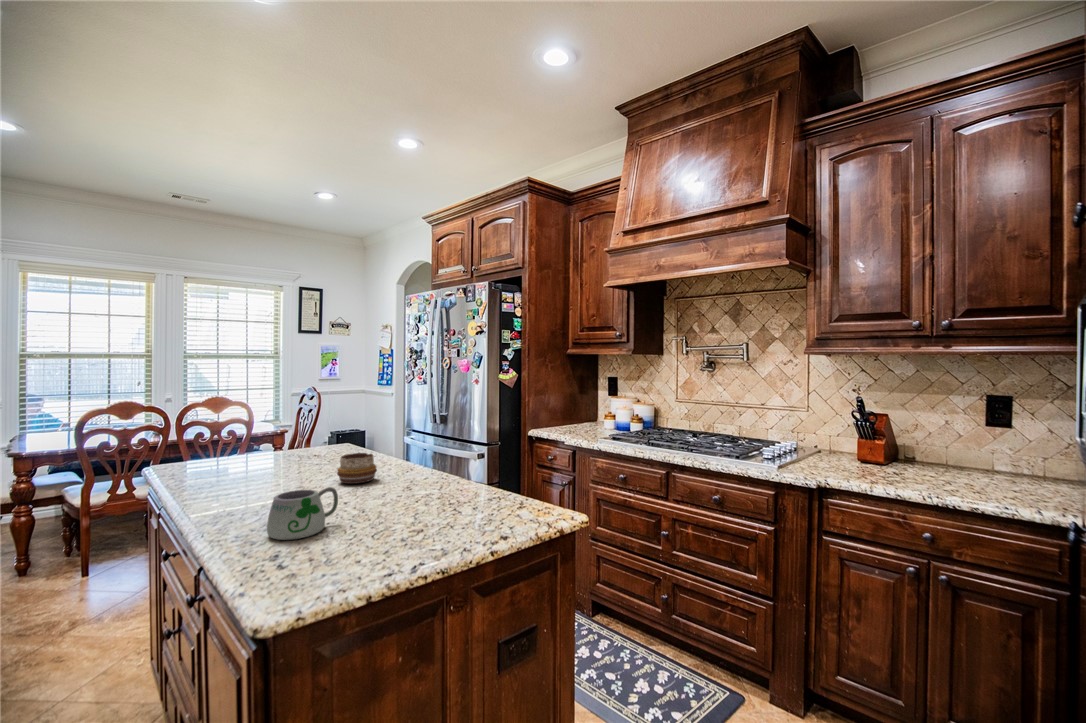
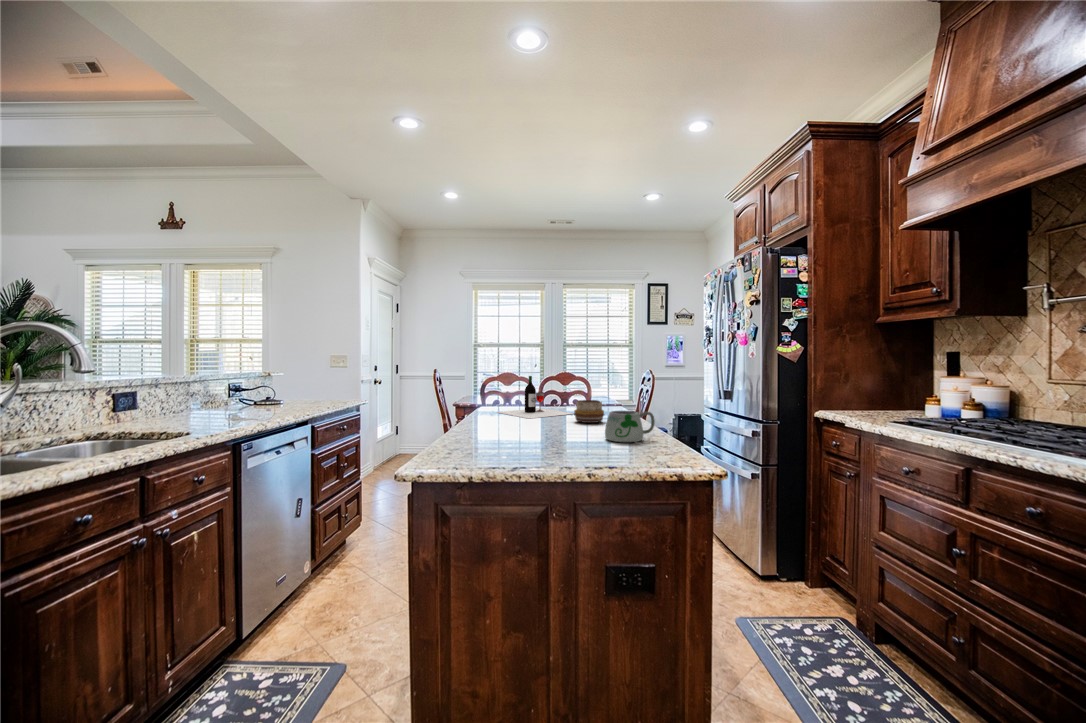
wine bottle: none [186,429,314,491] -> present [498,376,573,419]
mug: present [267,487,338,540] -> present [605,411,655,443]

